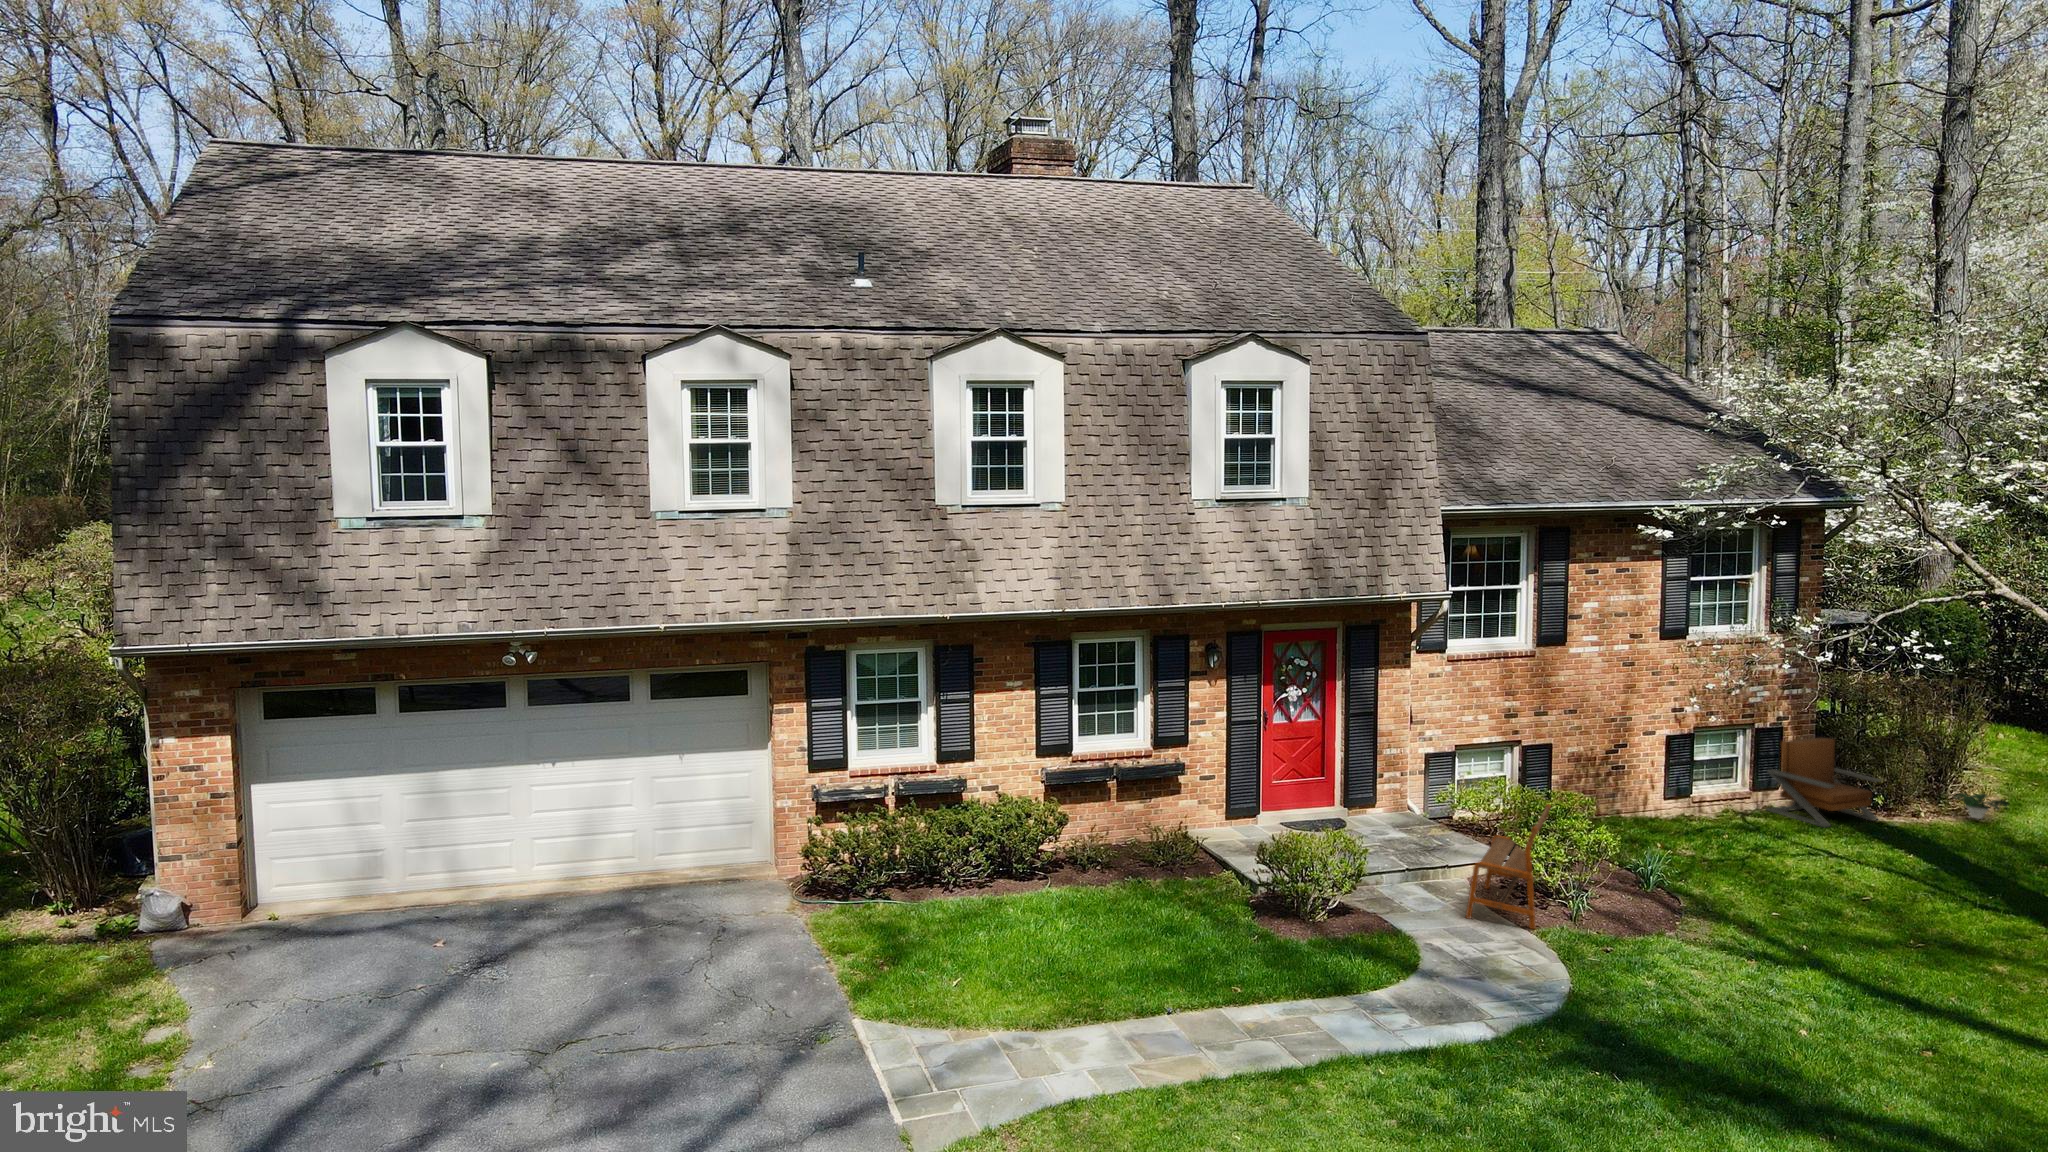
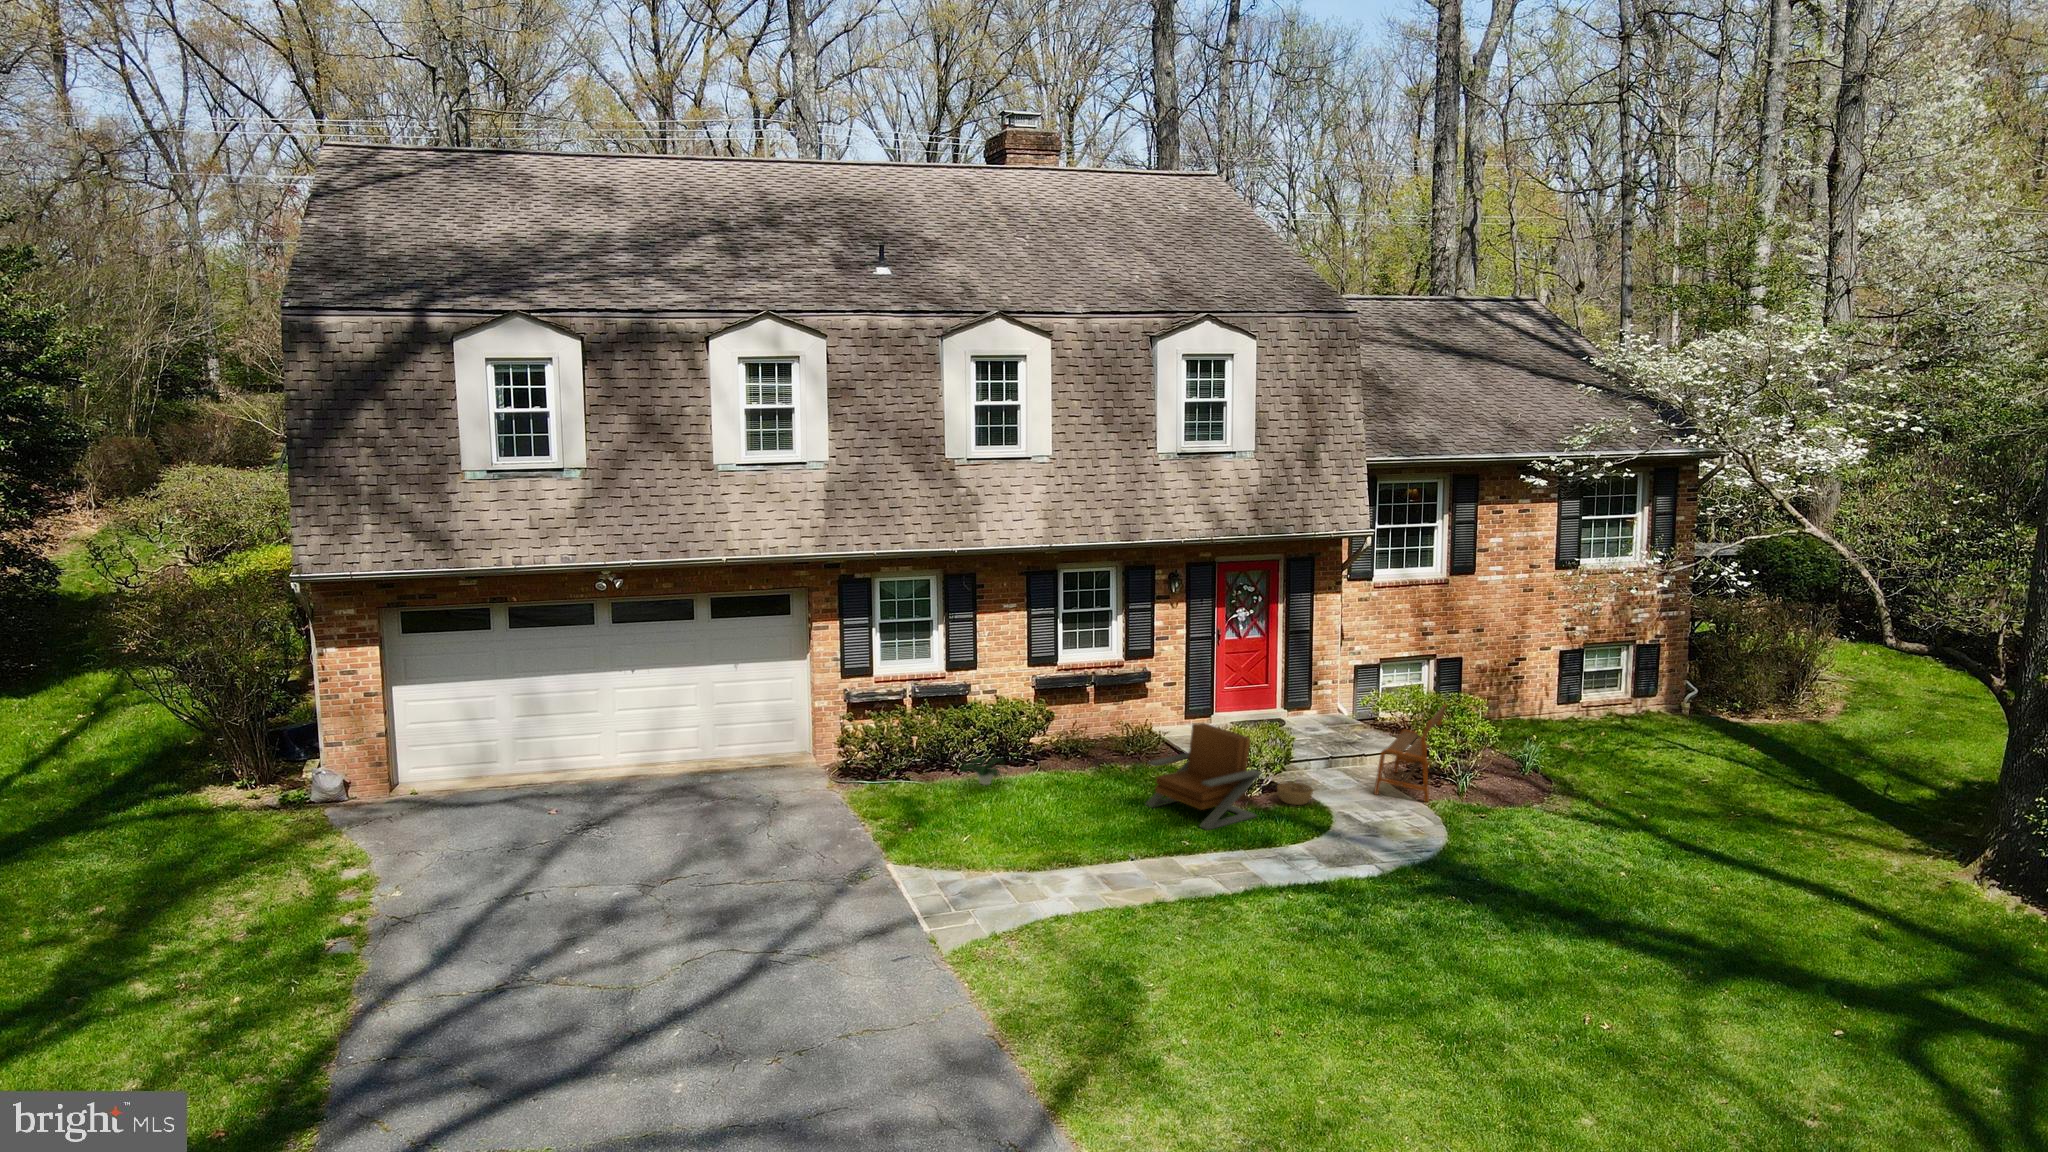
lounge chair: present [1767,738,1881,827] -> present [1146,723,1261,830]
potted plant: present [1954,793,2010,819] -> present [960,756,1008,785]
basket: none [1346,904,1392,933] -> present [1277,782,1313,805]

